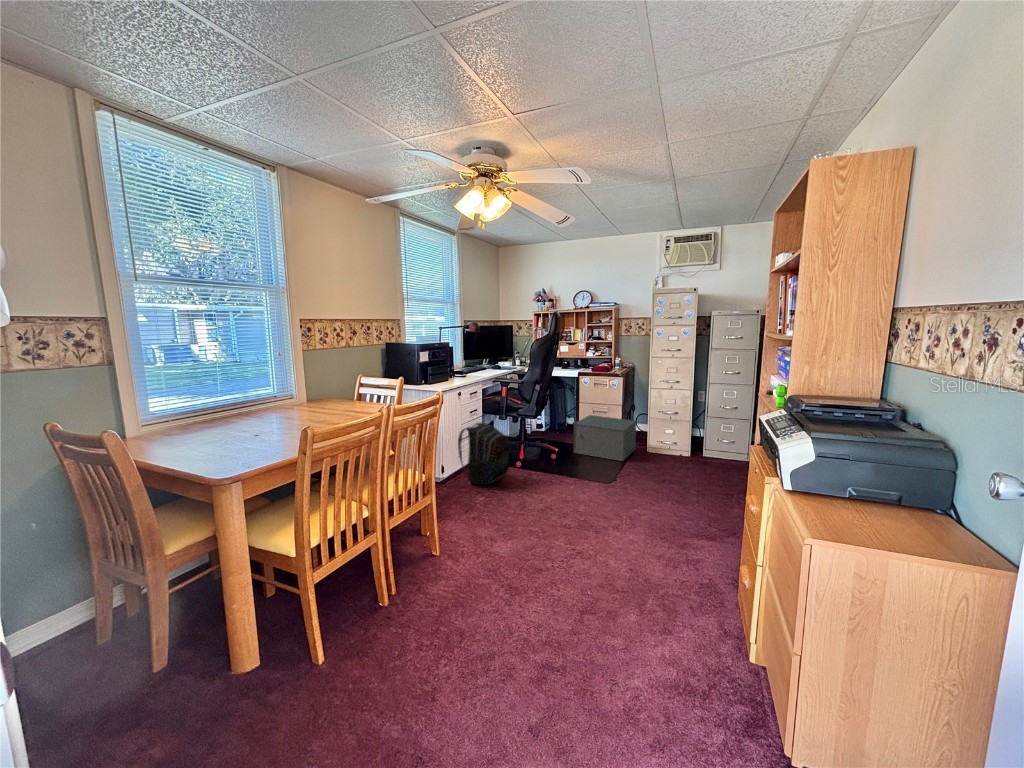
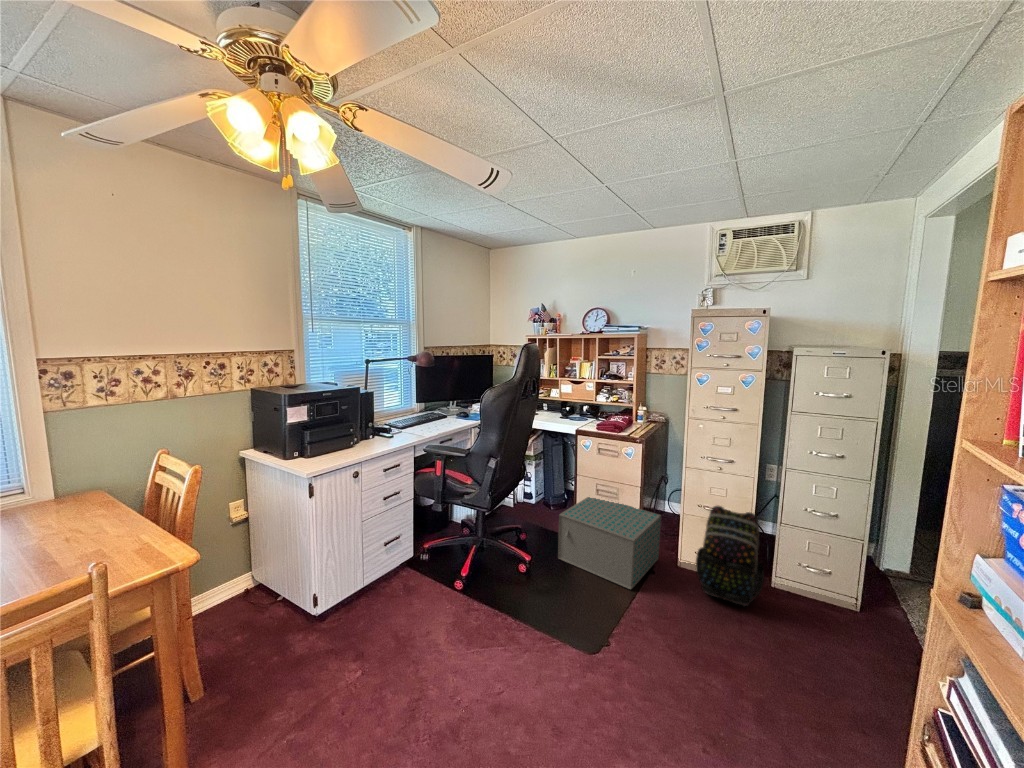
backpack: present [458,423,512,485] -> present [696,506,764,606]

